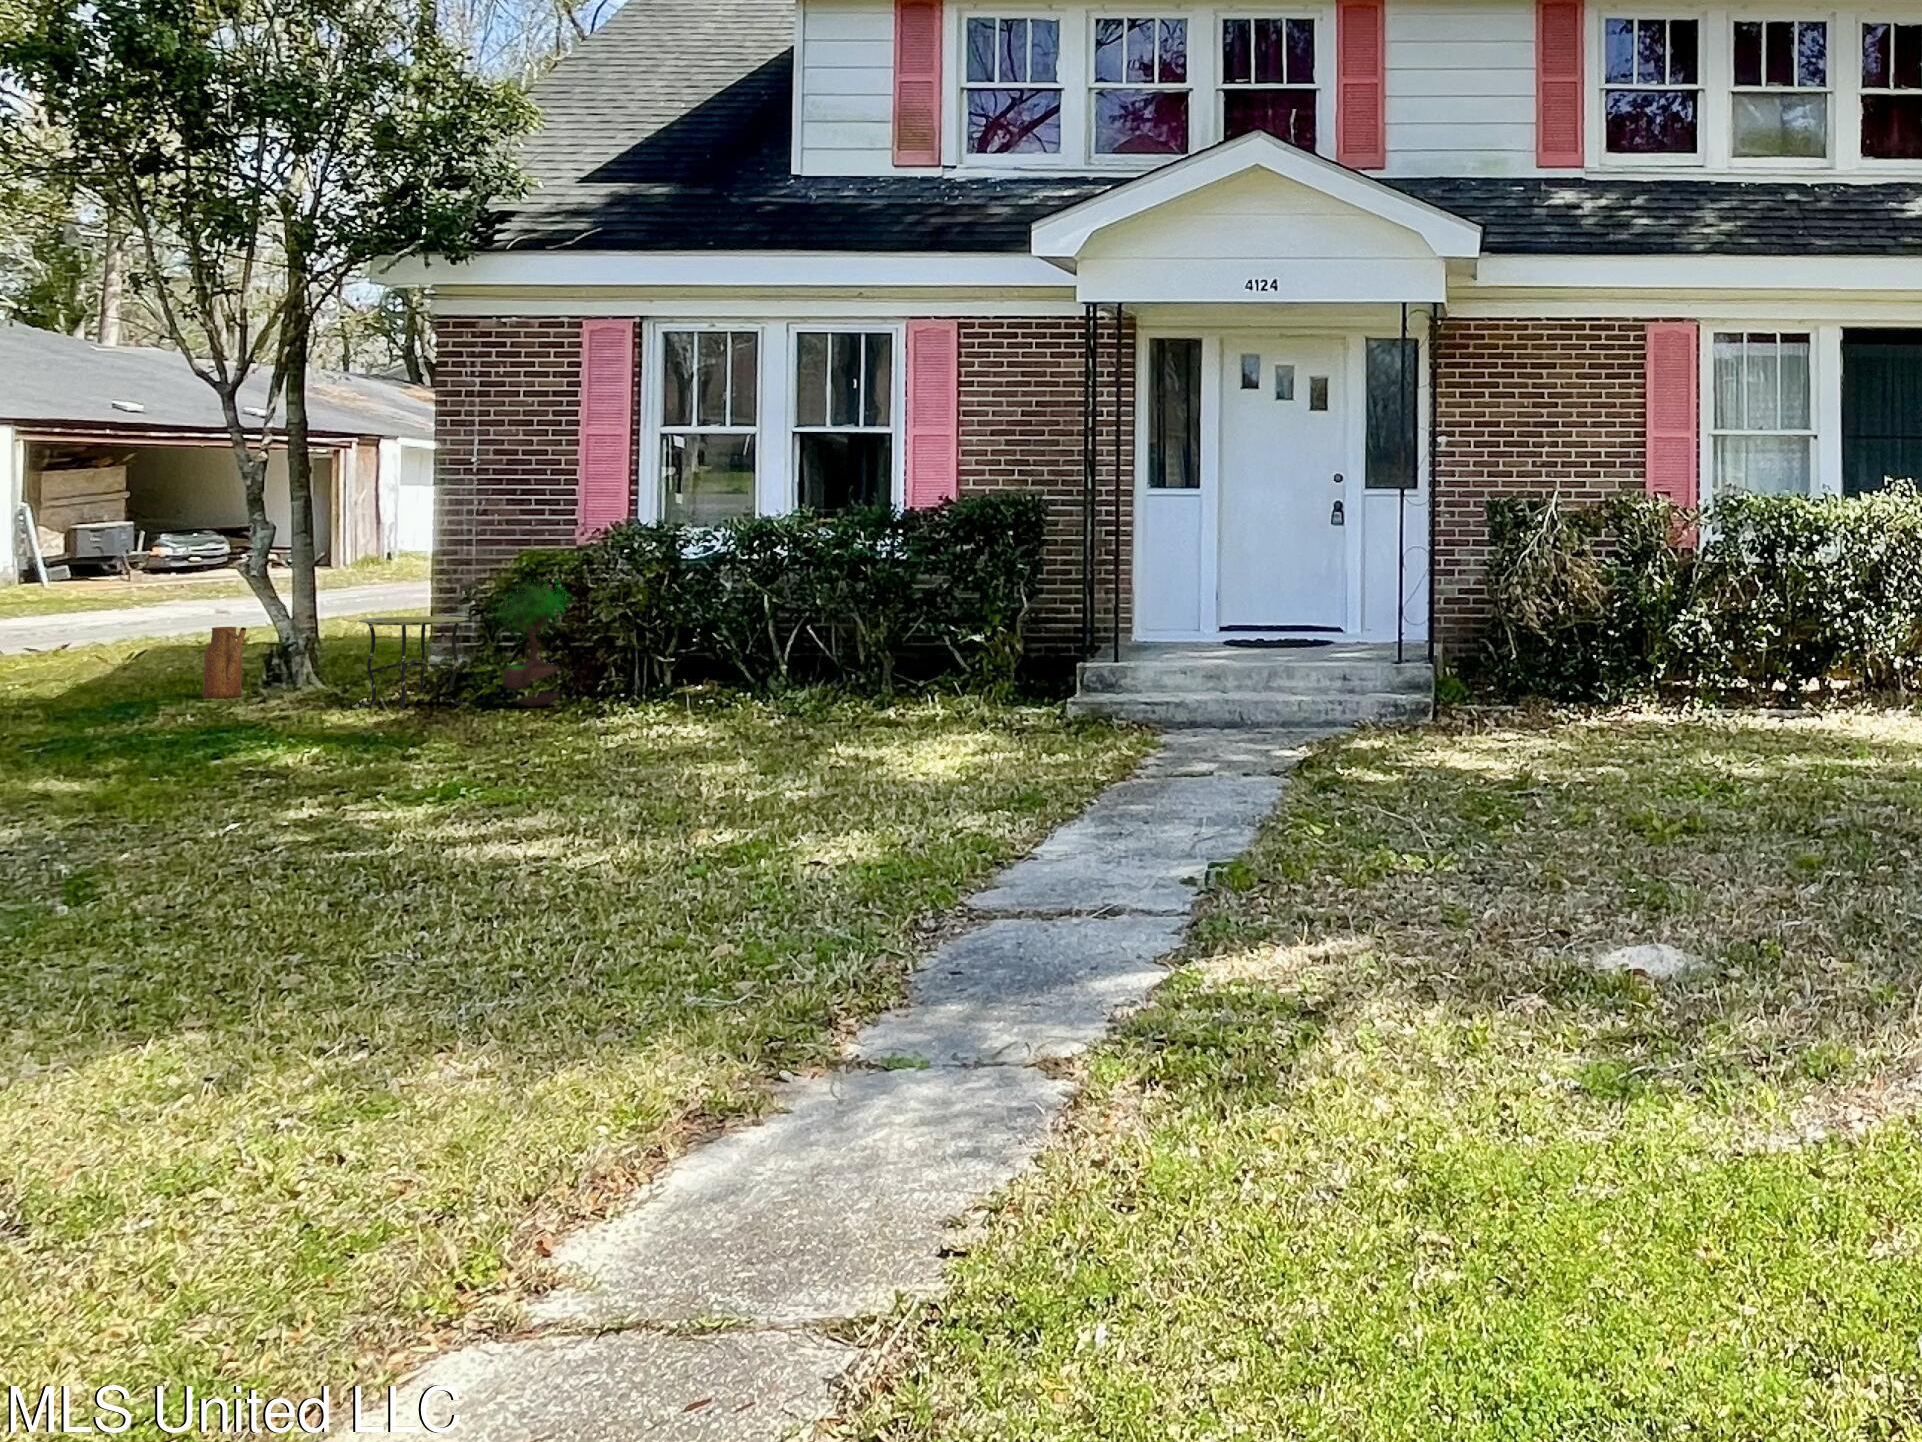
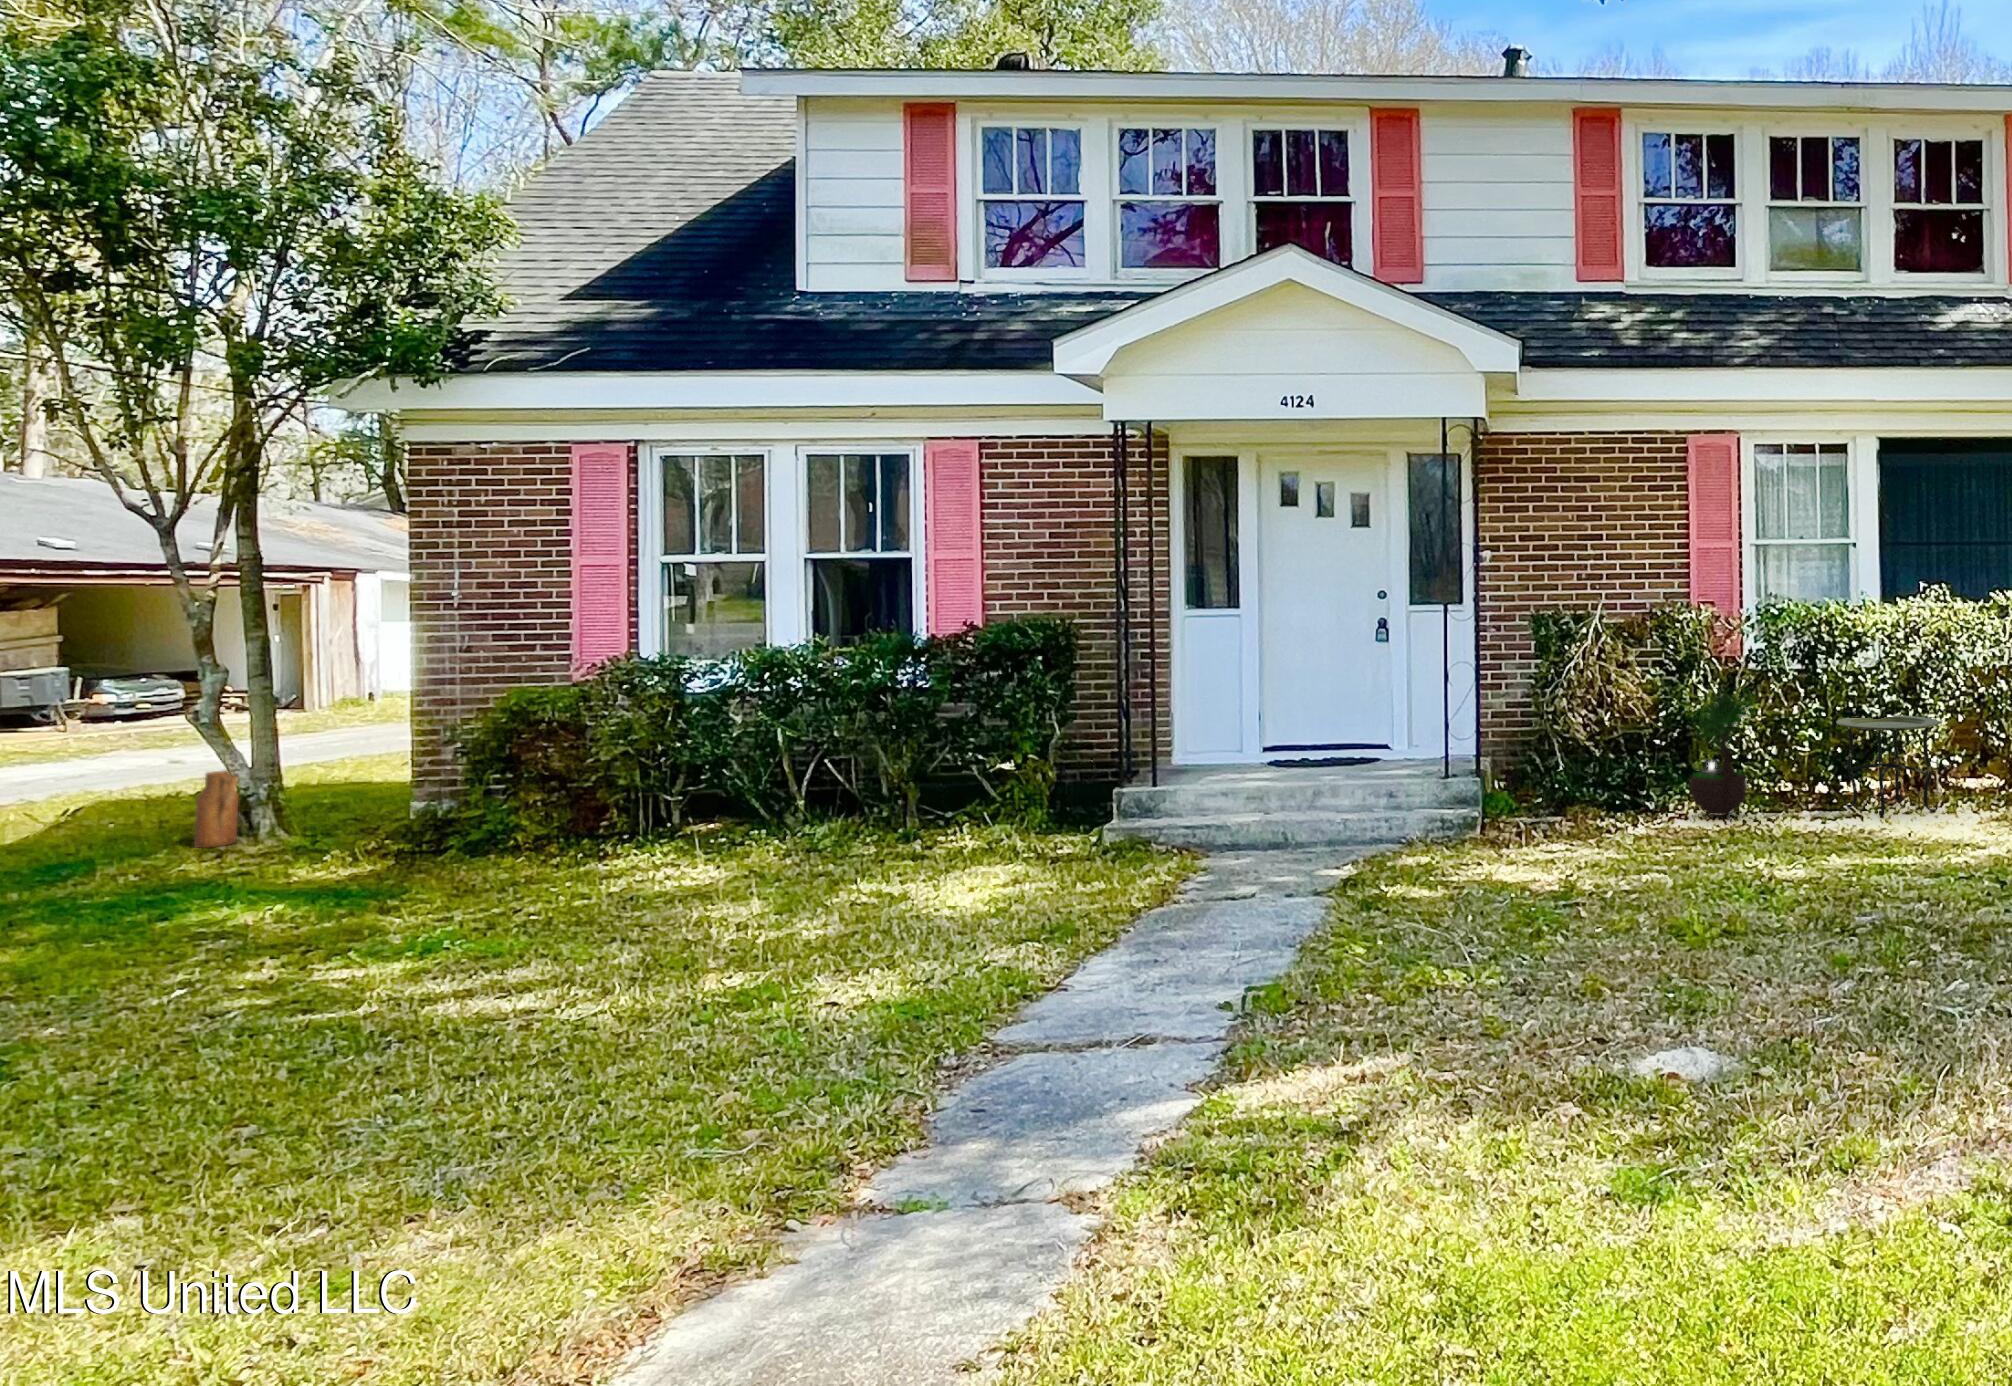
potted tree: present [494,583,570,707] -> present [1690,681,1757,816]
side table: present [359,616,468,710] -> present [1836,716,1939,818]

